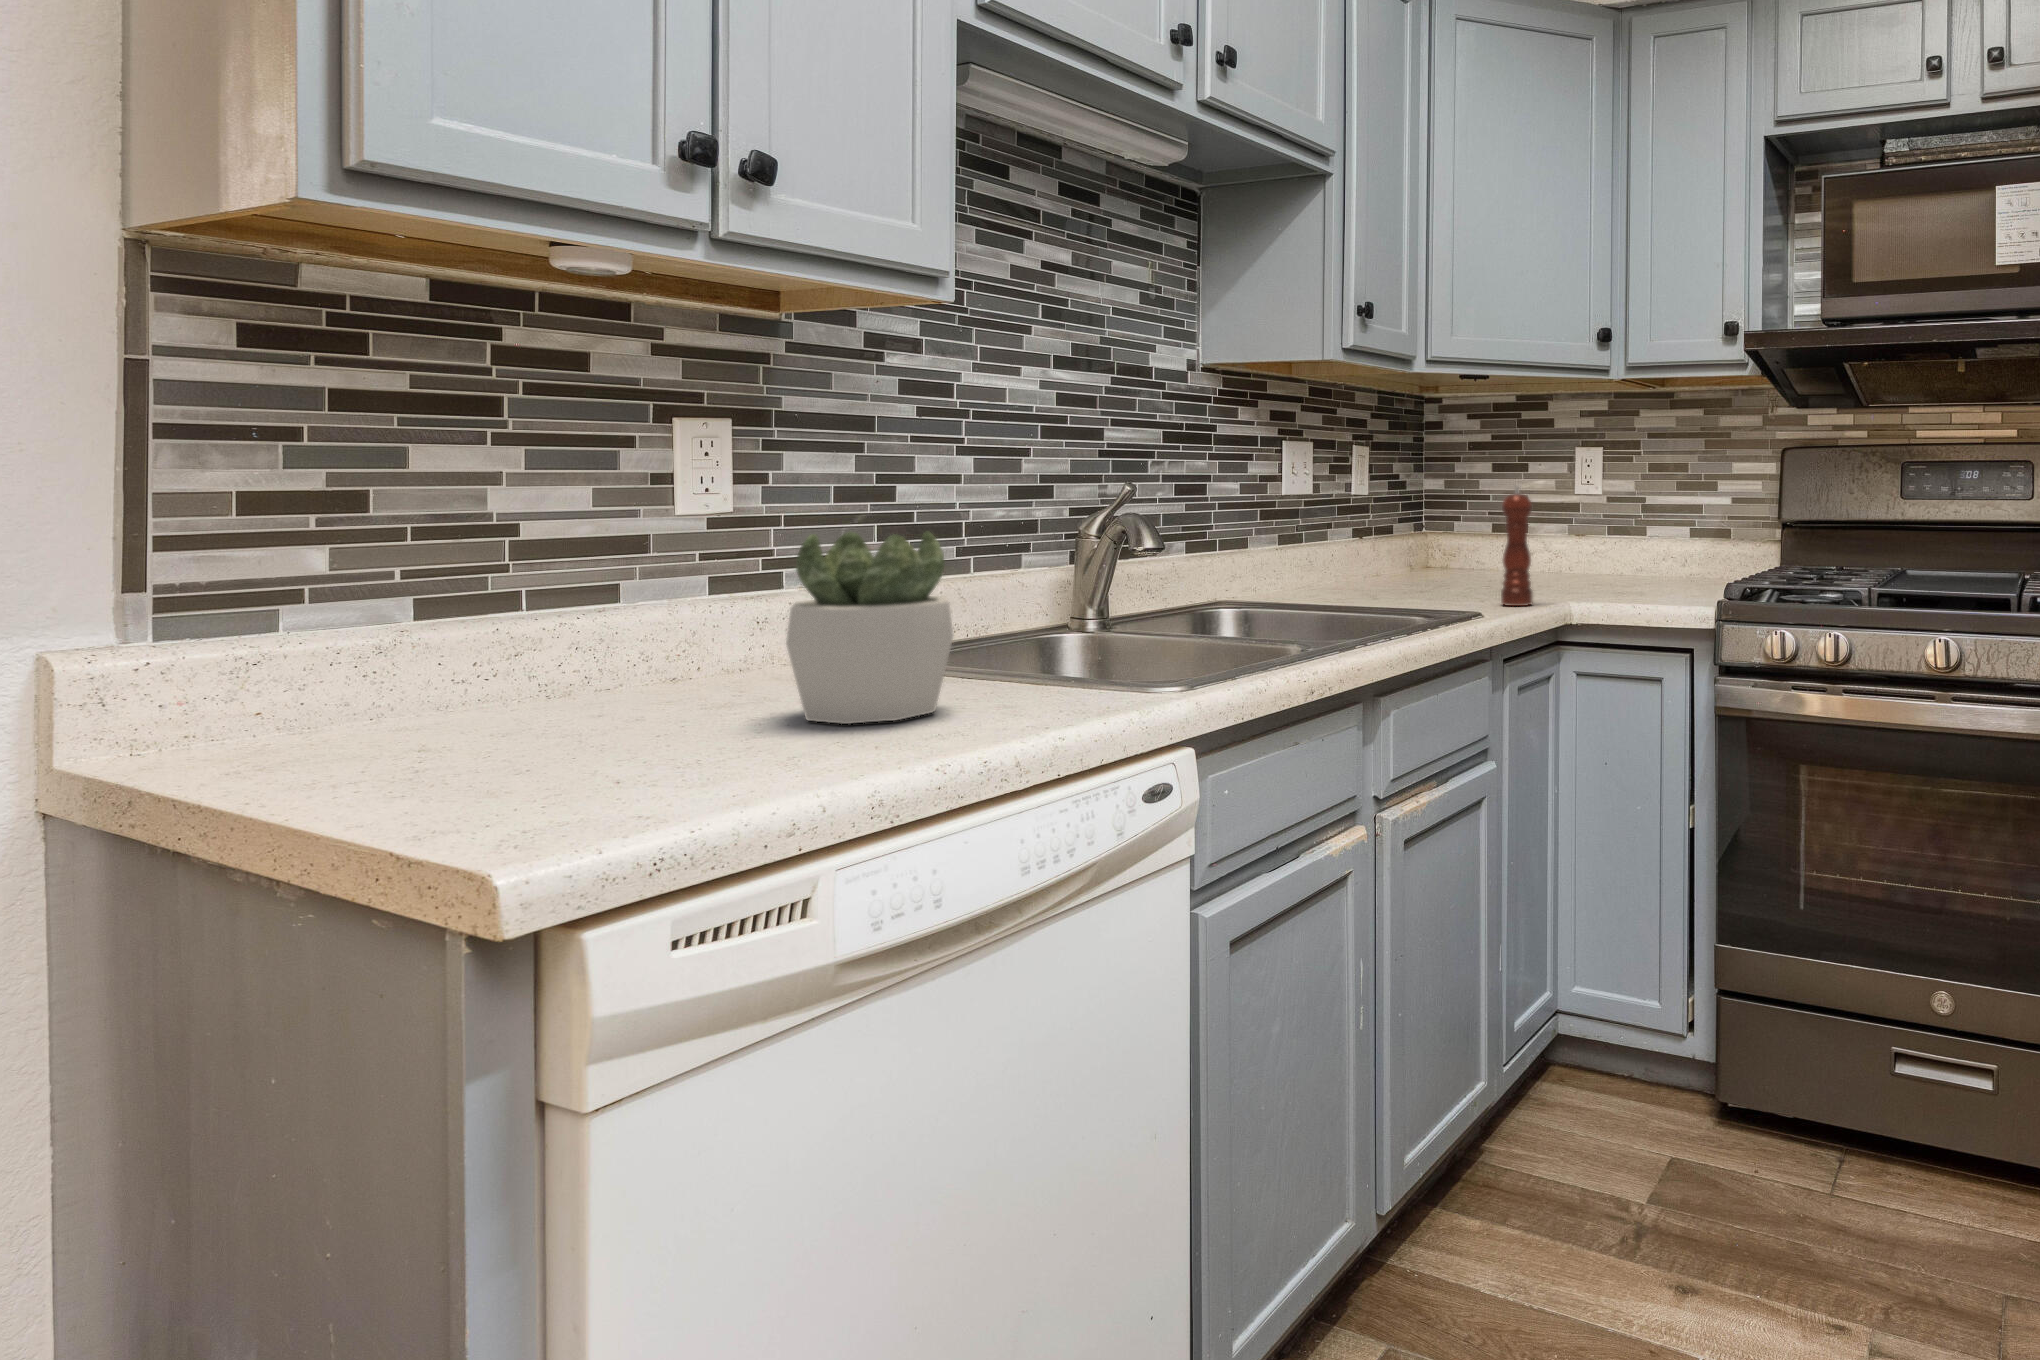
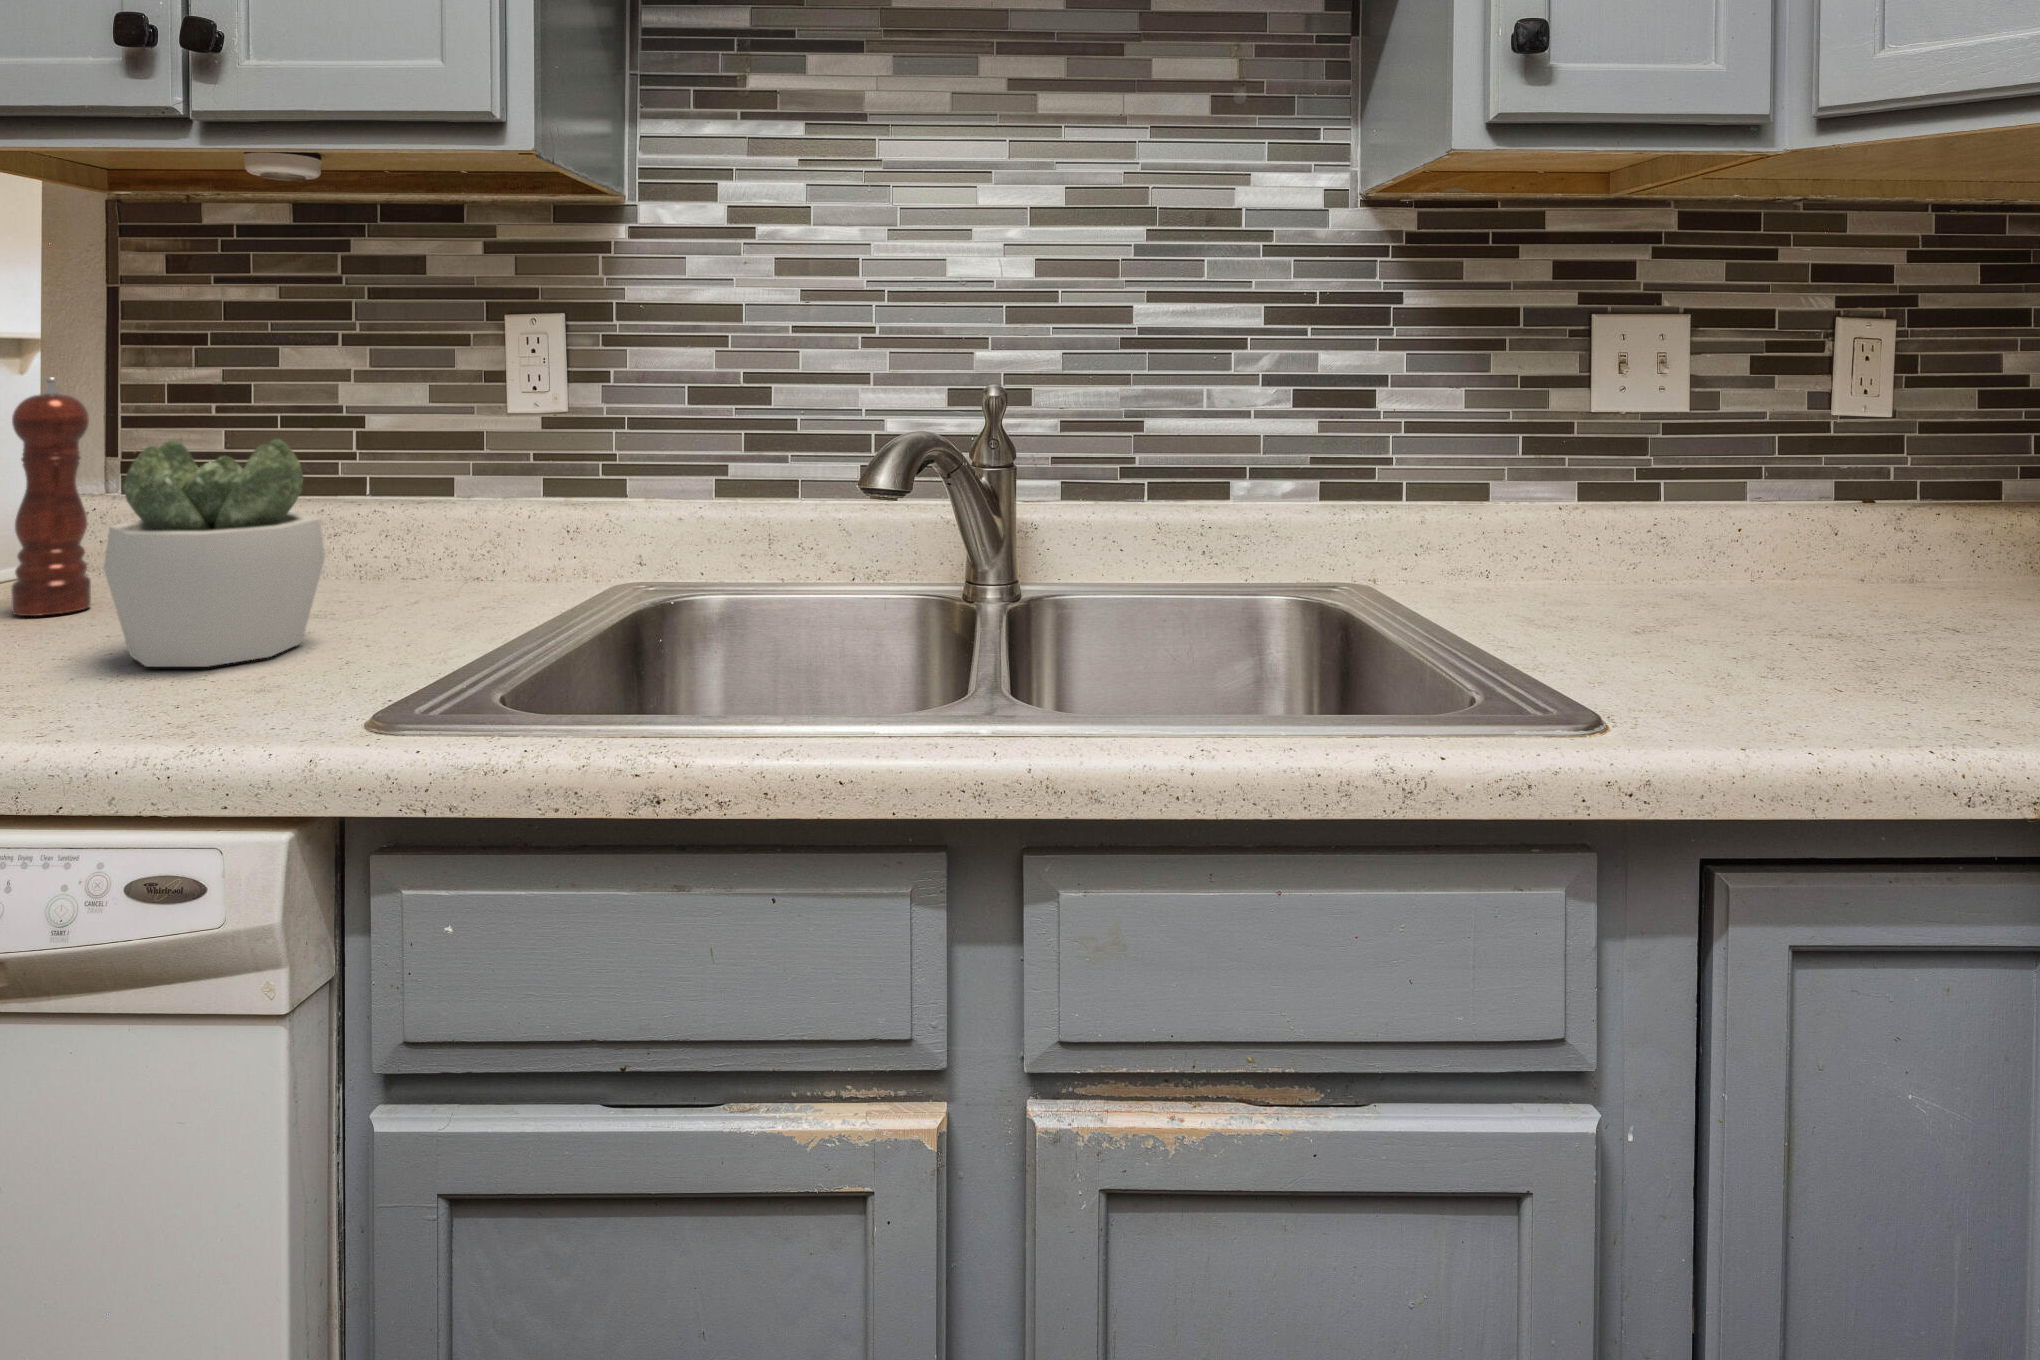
pepper mill: present [1501,485,1533,606] -> present [11,377,91,616]

